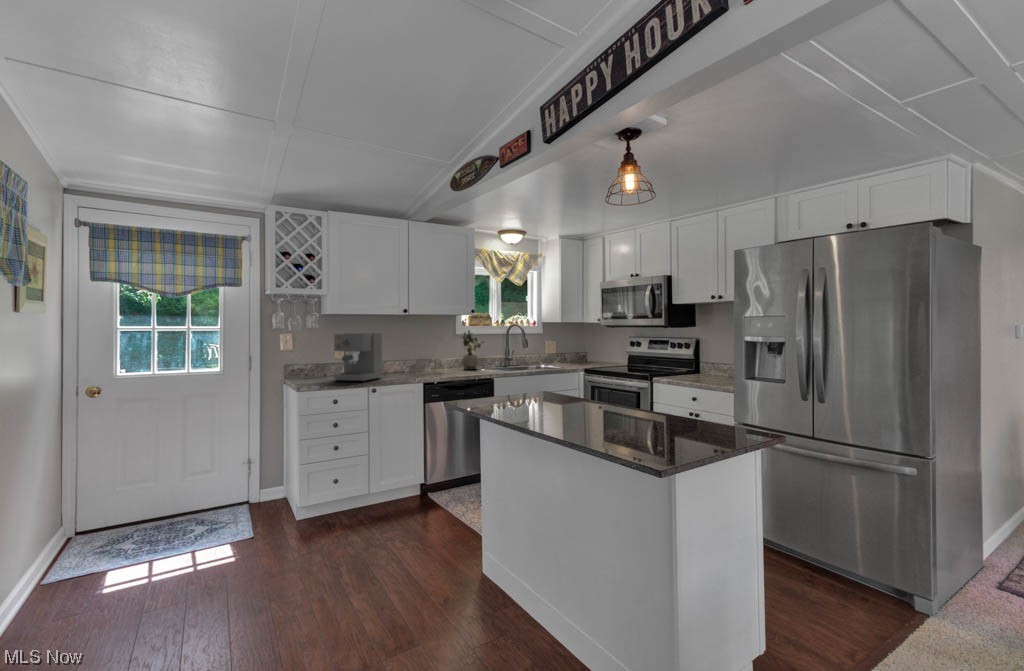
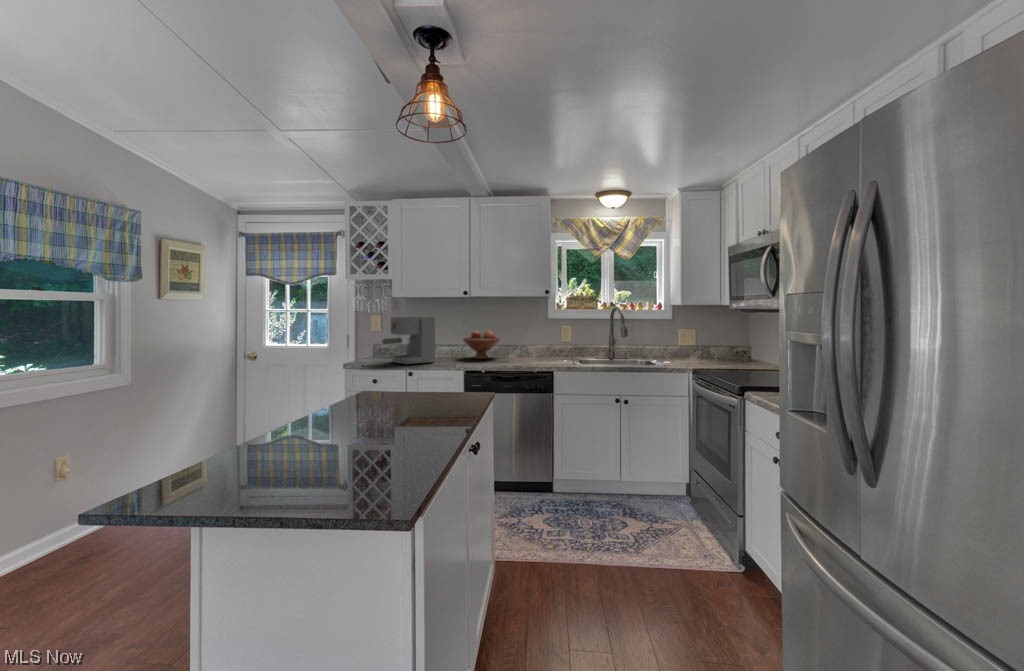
potted plant: present [462,330,484,369] -> none [541,314,560,360]
fruit bowl: none [392,346,428,373] -> present [463,330,500,359]

